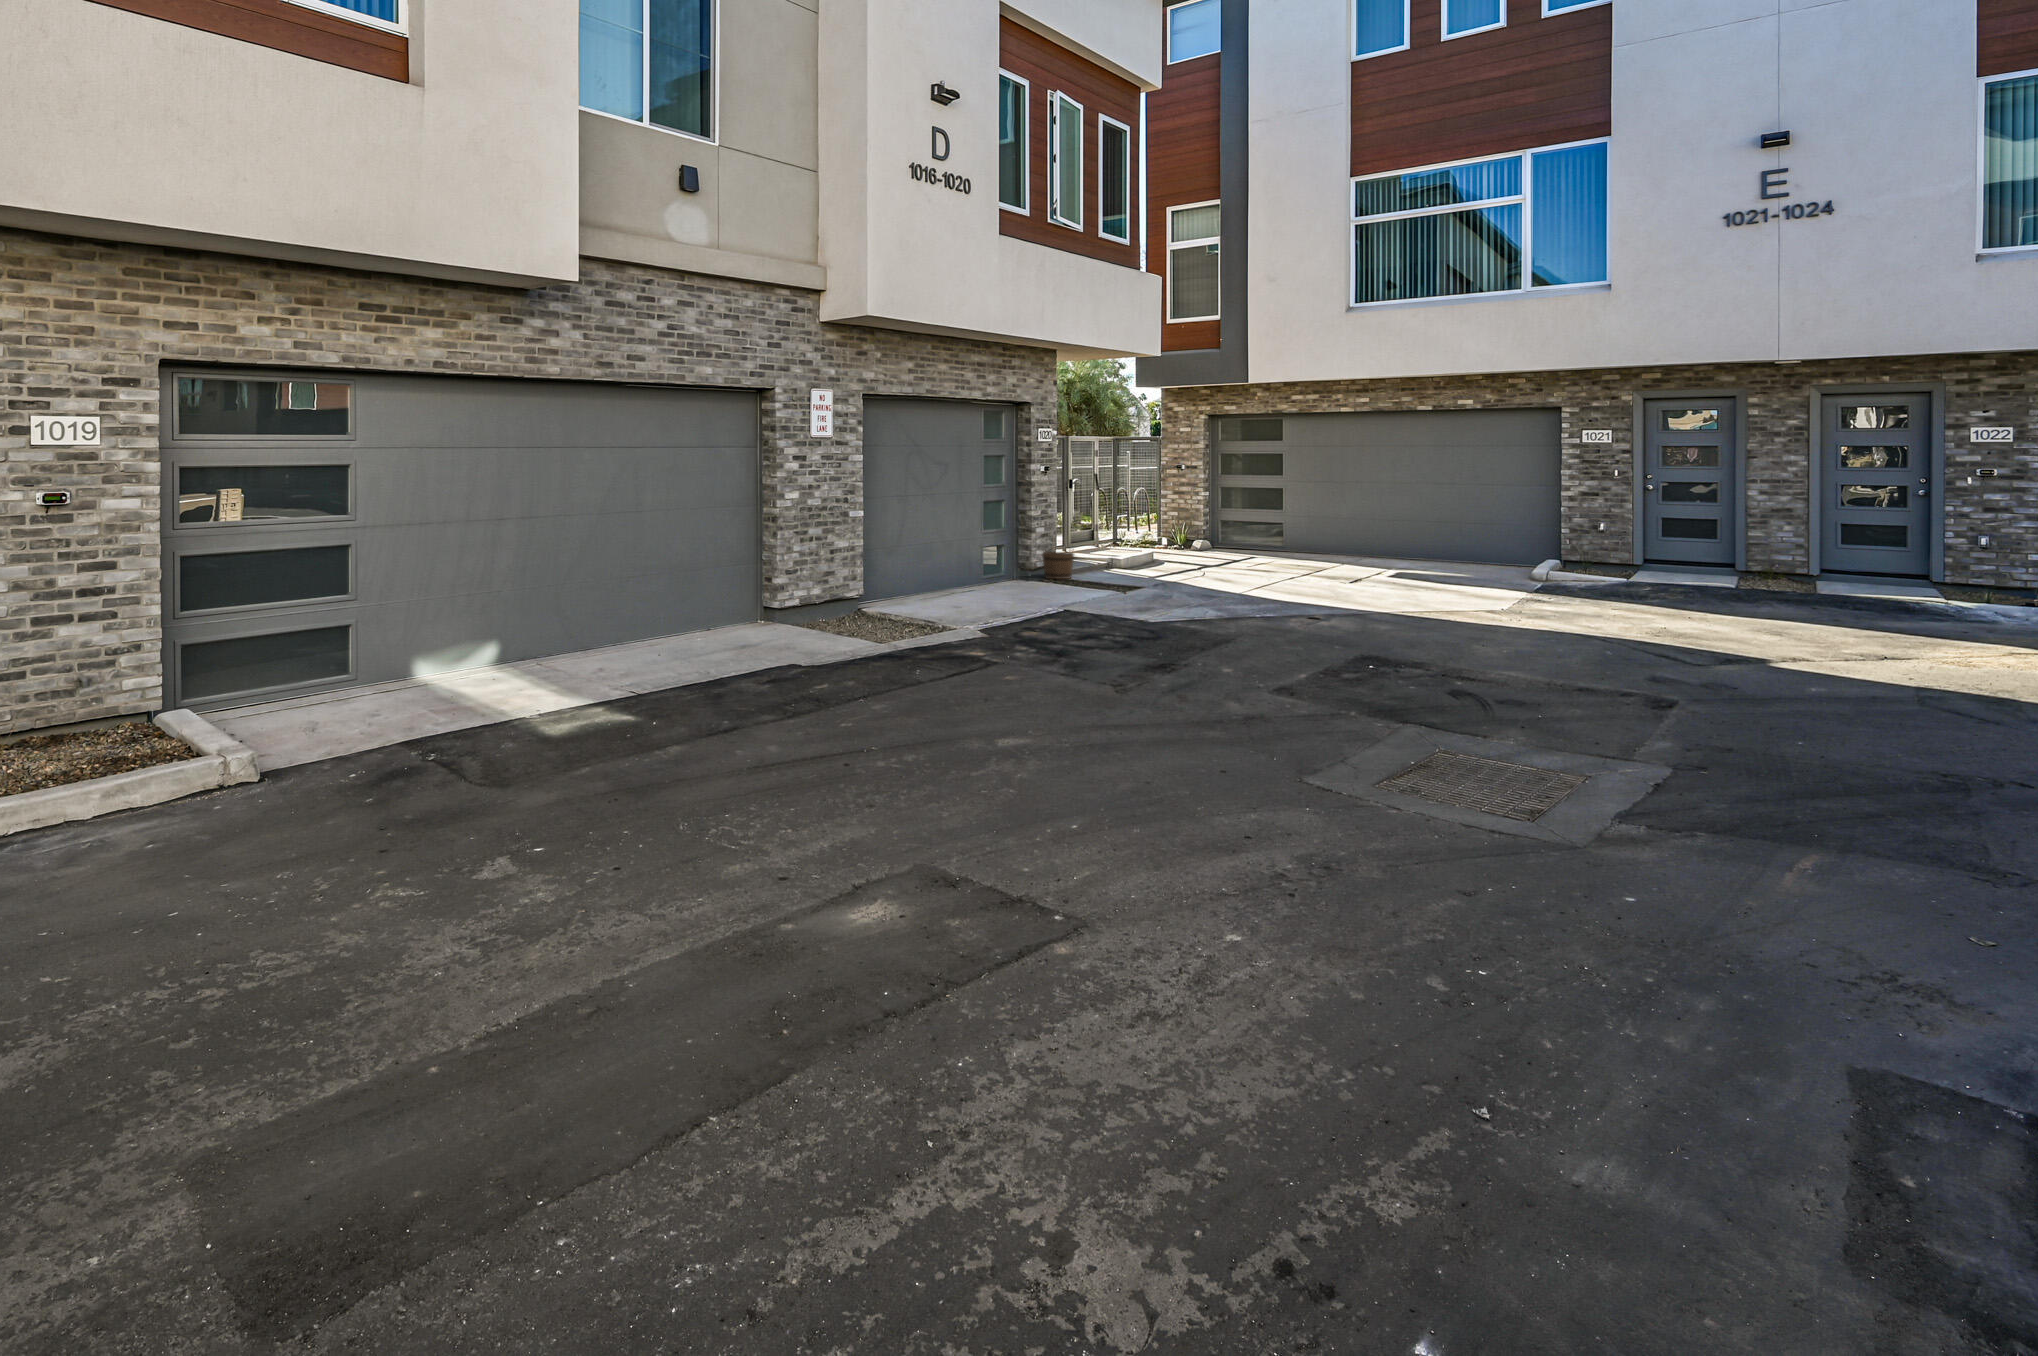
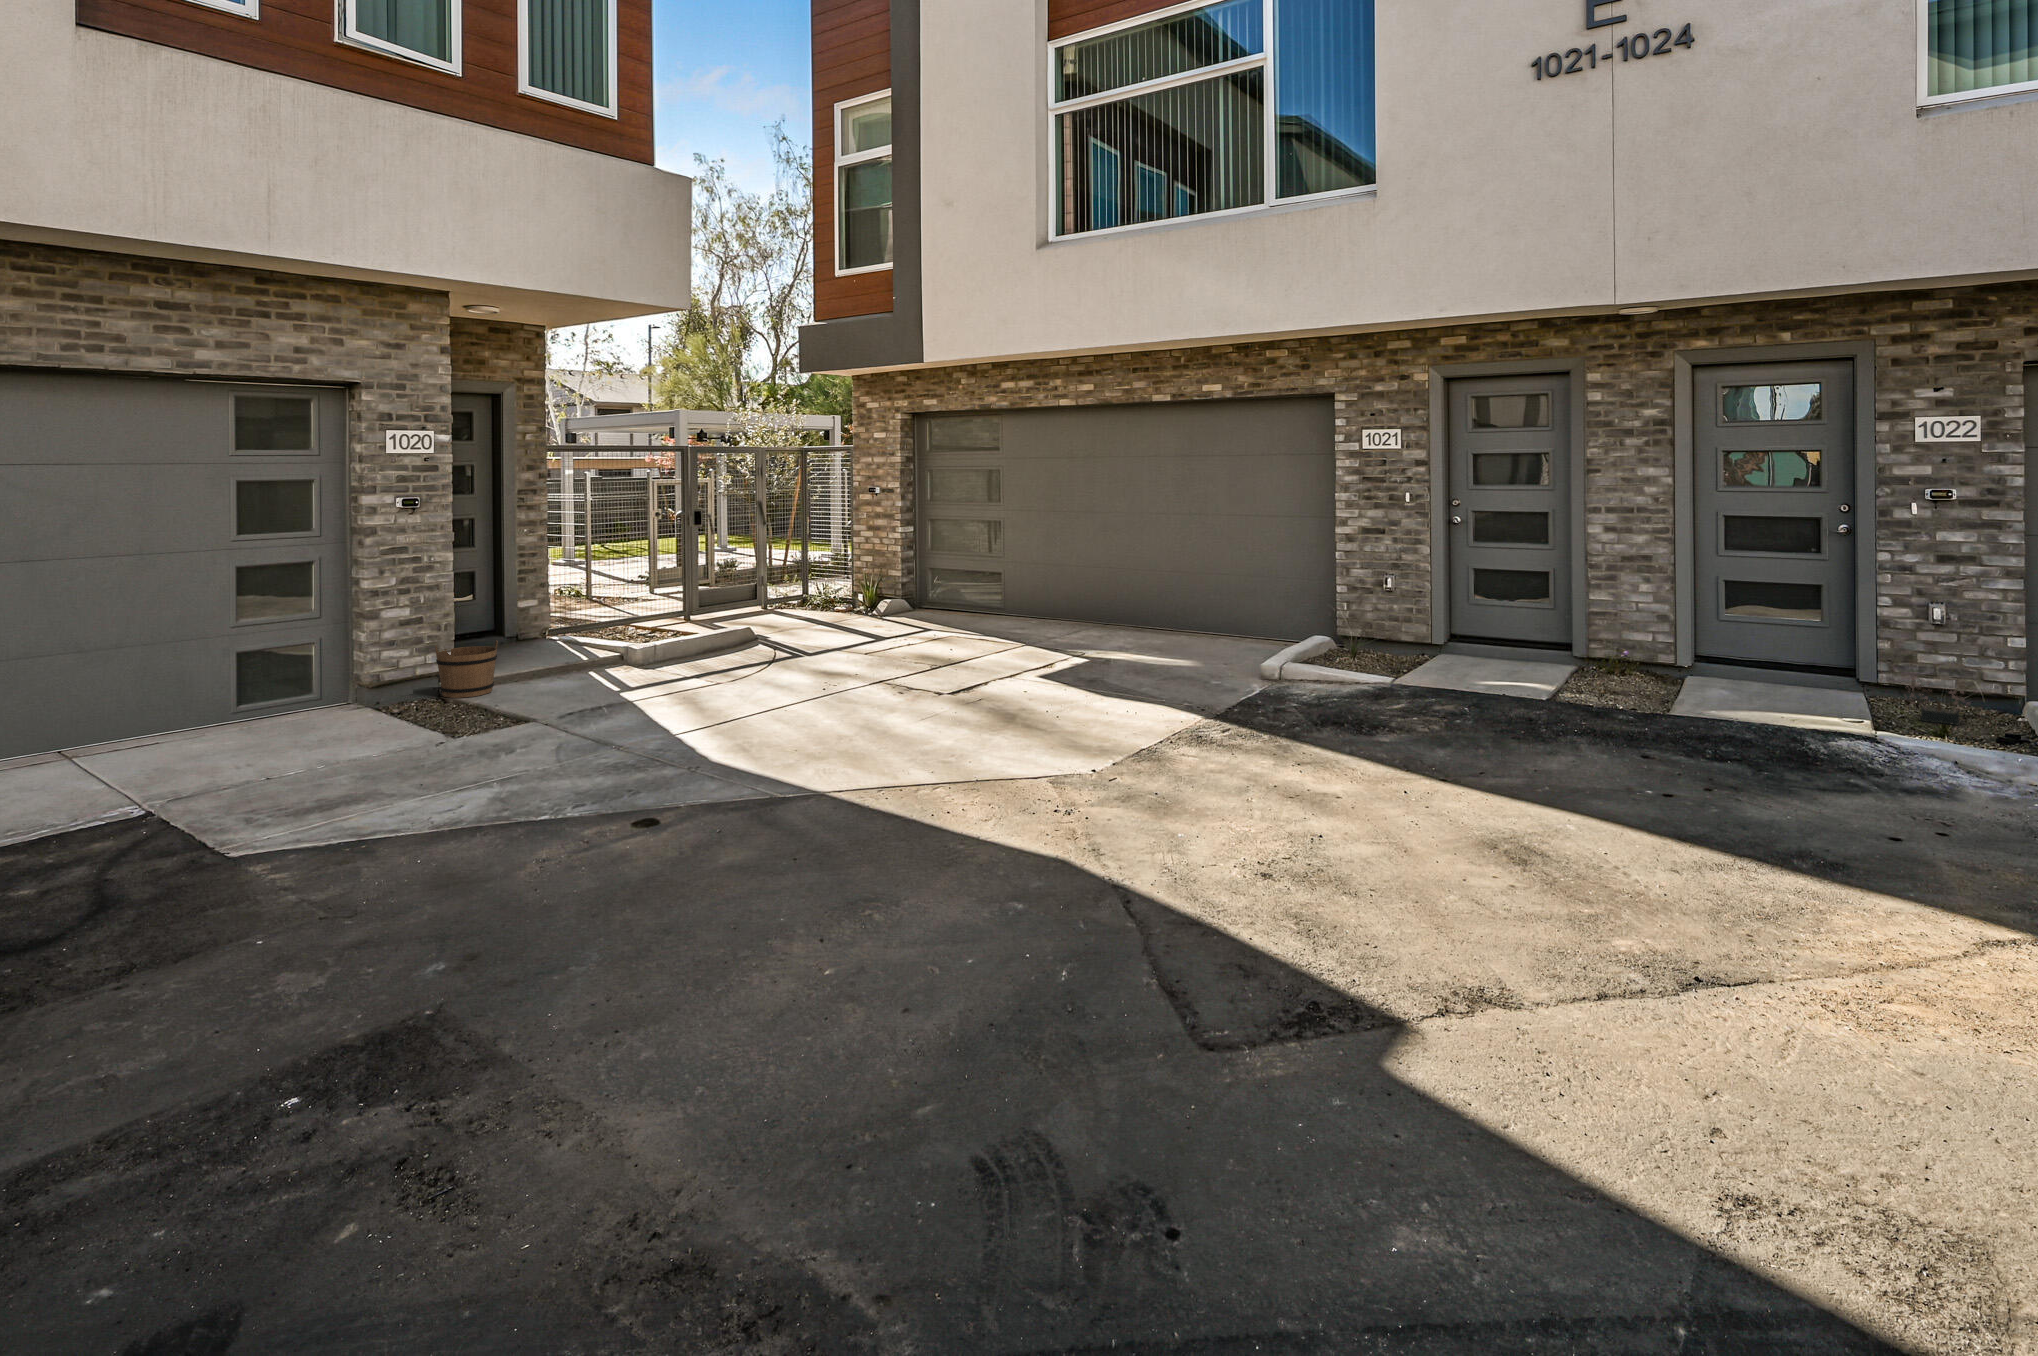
decorative plant: none [1962,577,2005,604] -> present [1907,676,1969,725]

